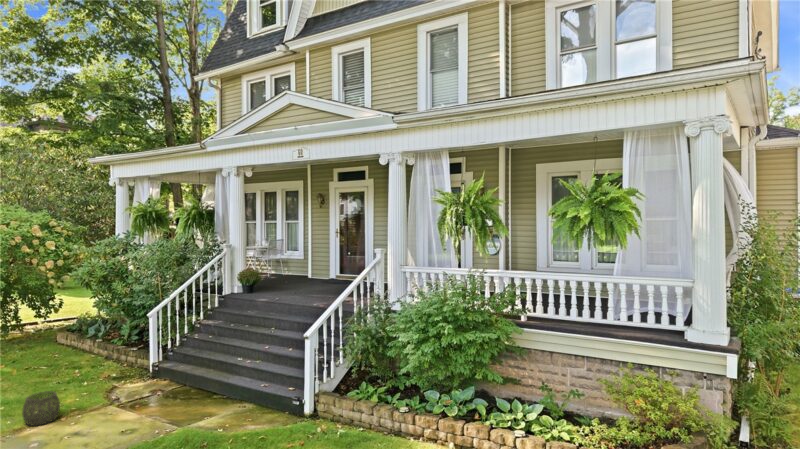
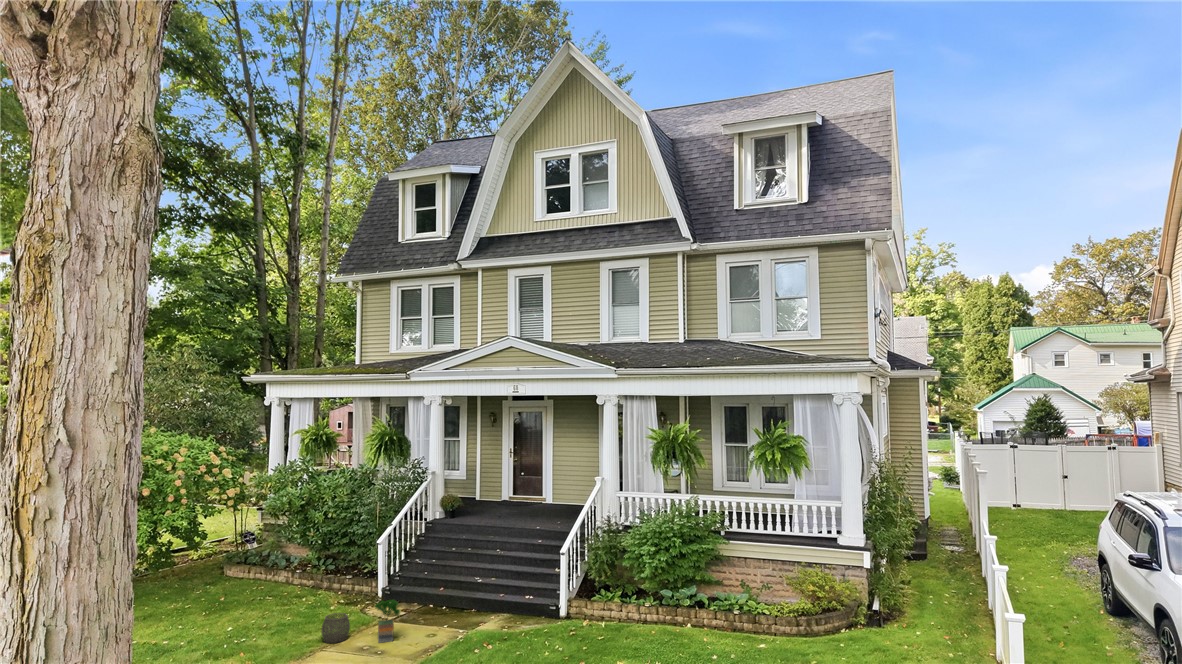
potted tree: none [73,380,108,431] -> present [375,600,400,643]

